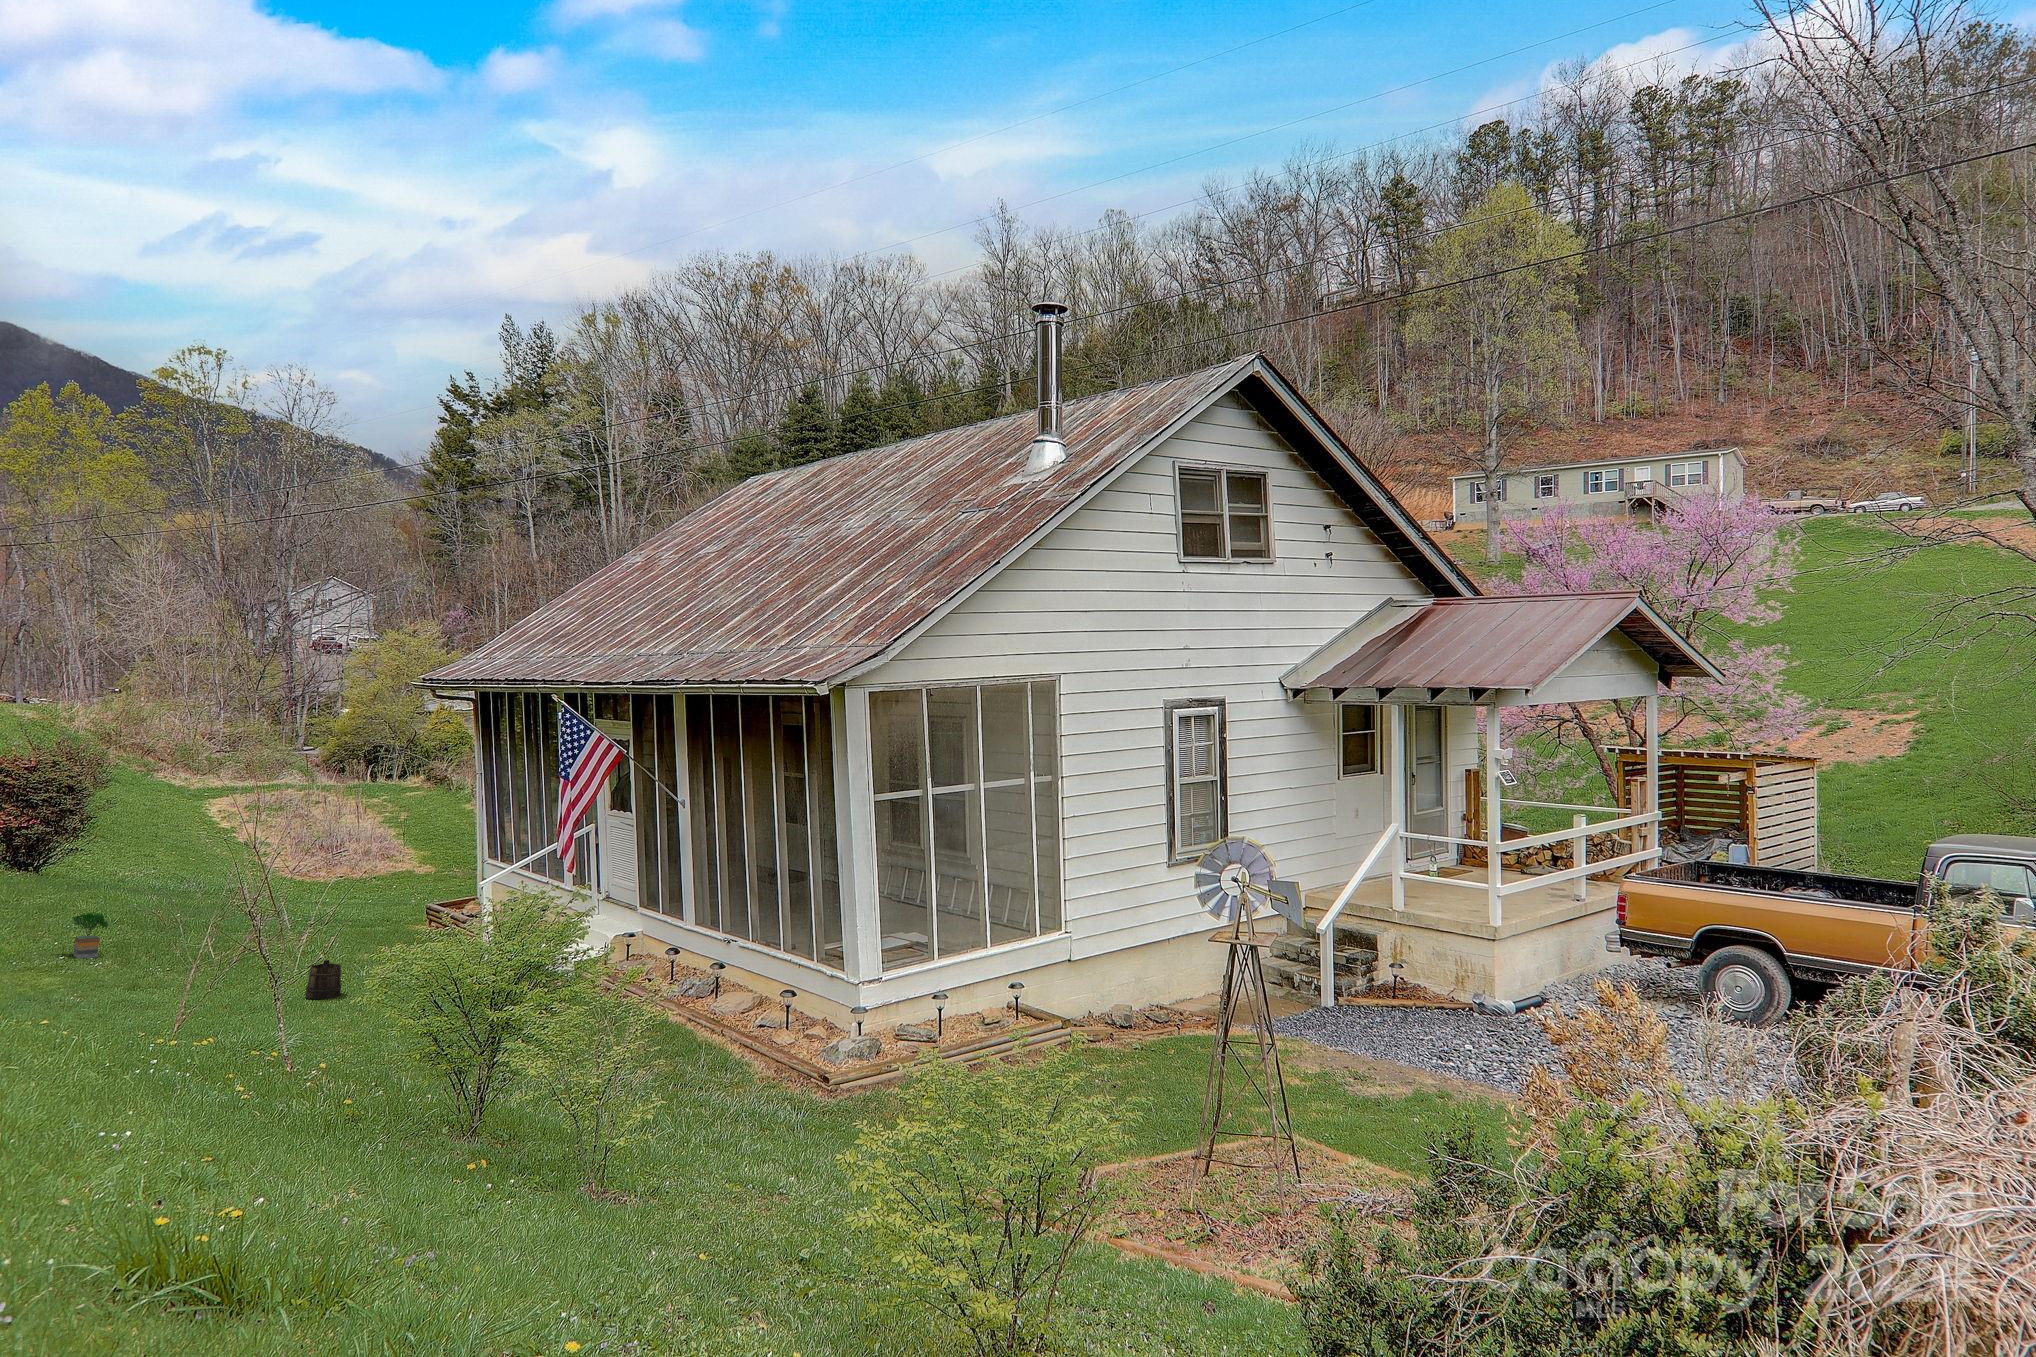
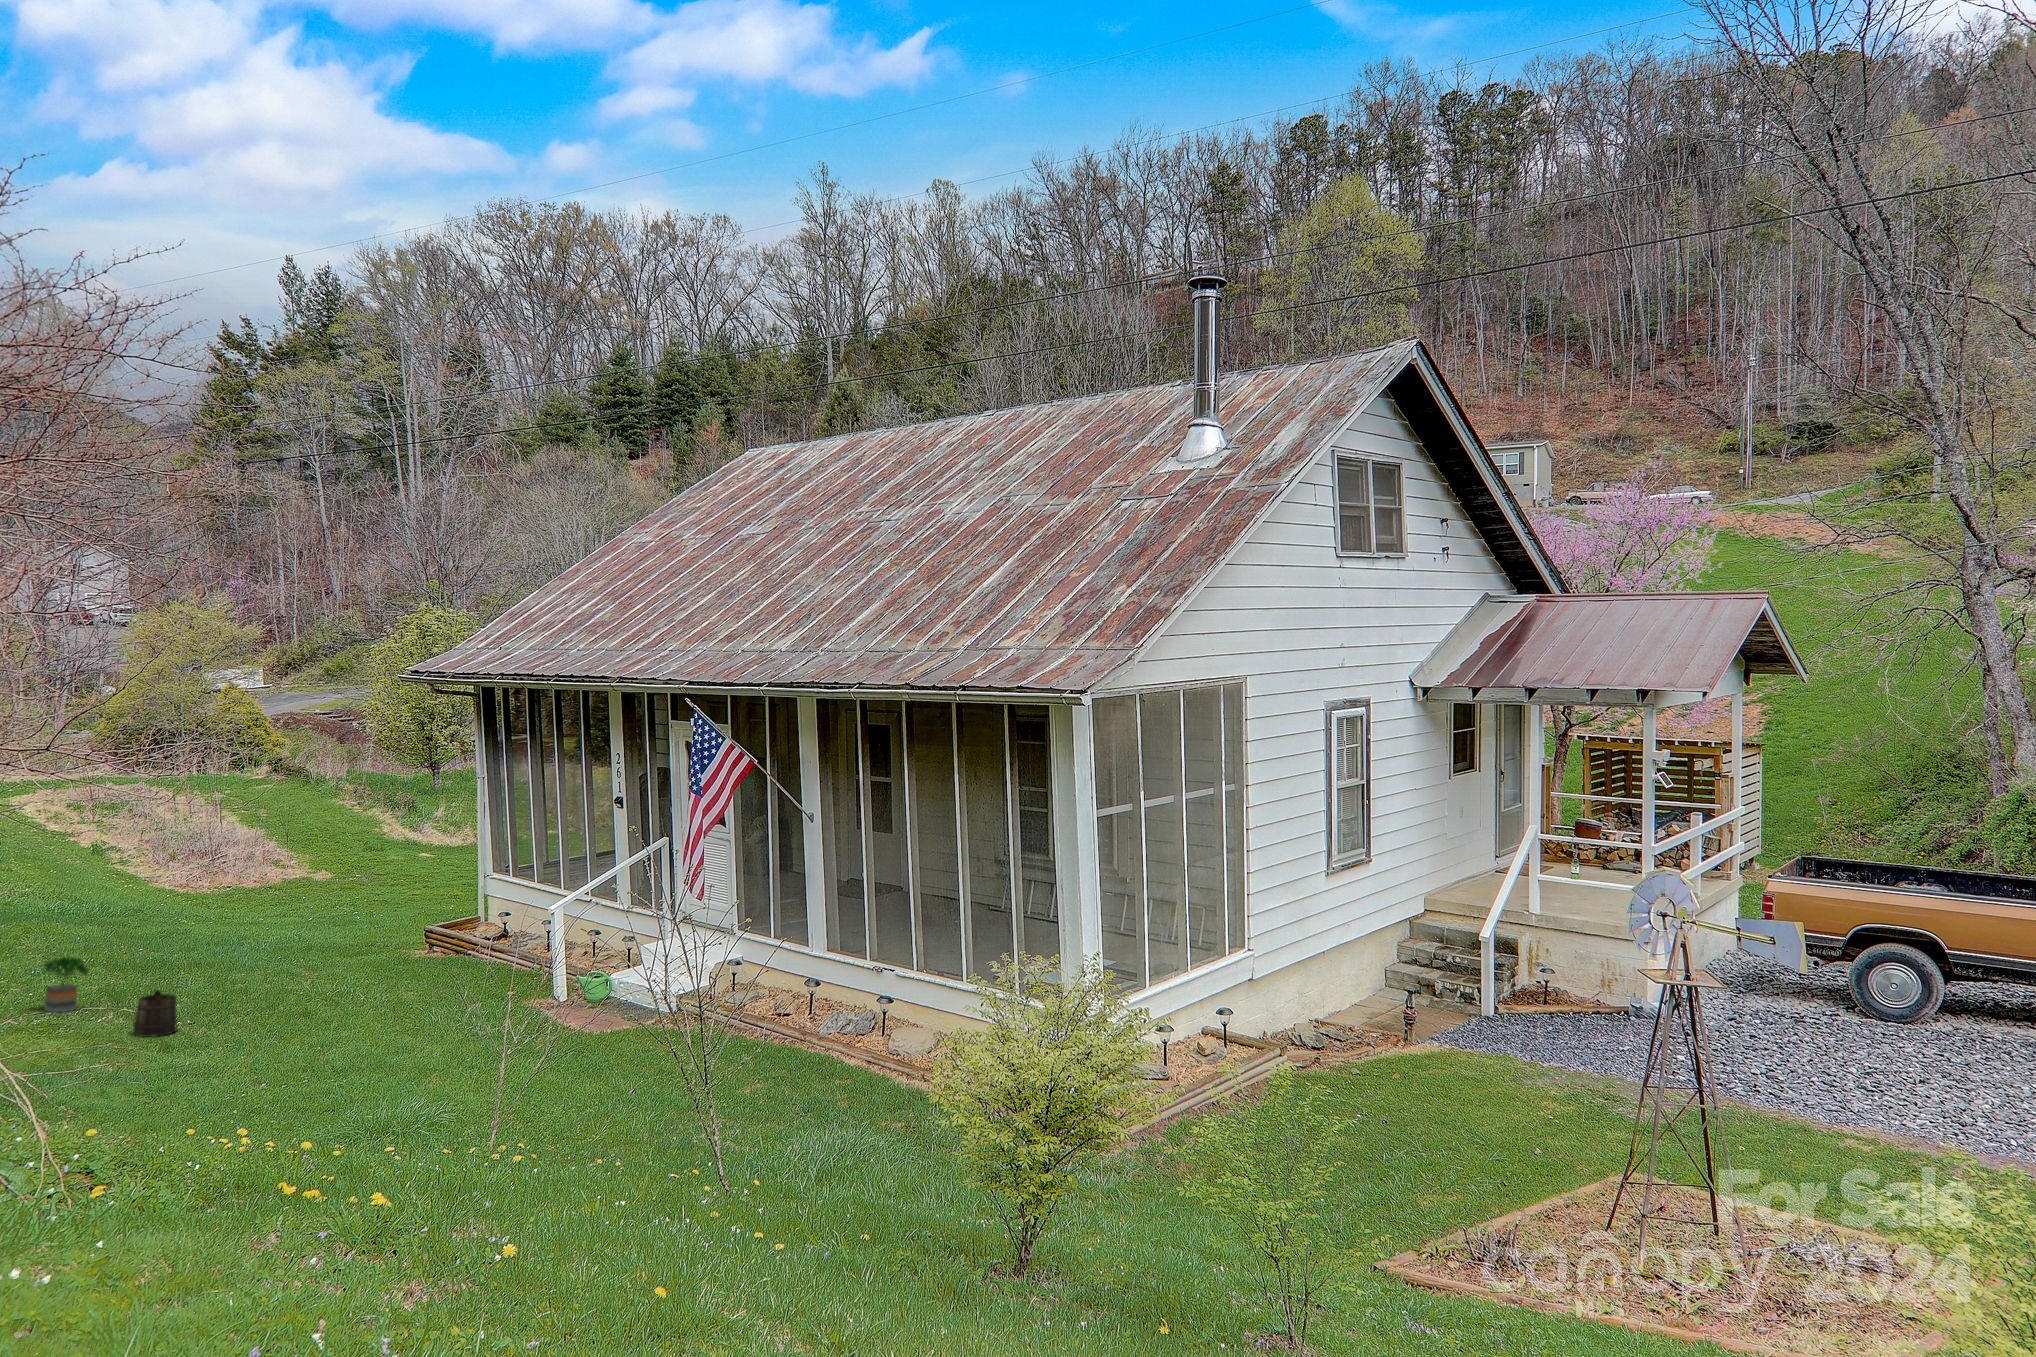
bucket: present [305,960,341,999] -> present [133,990,177,1037]

